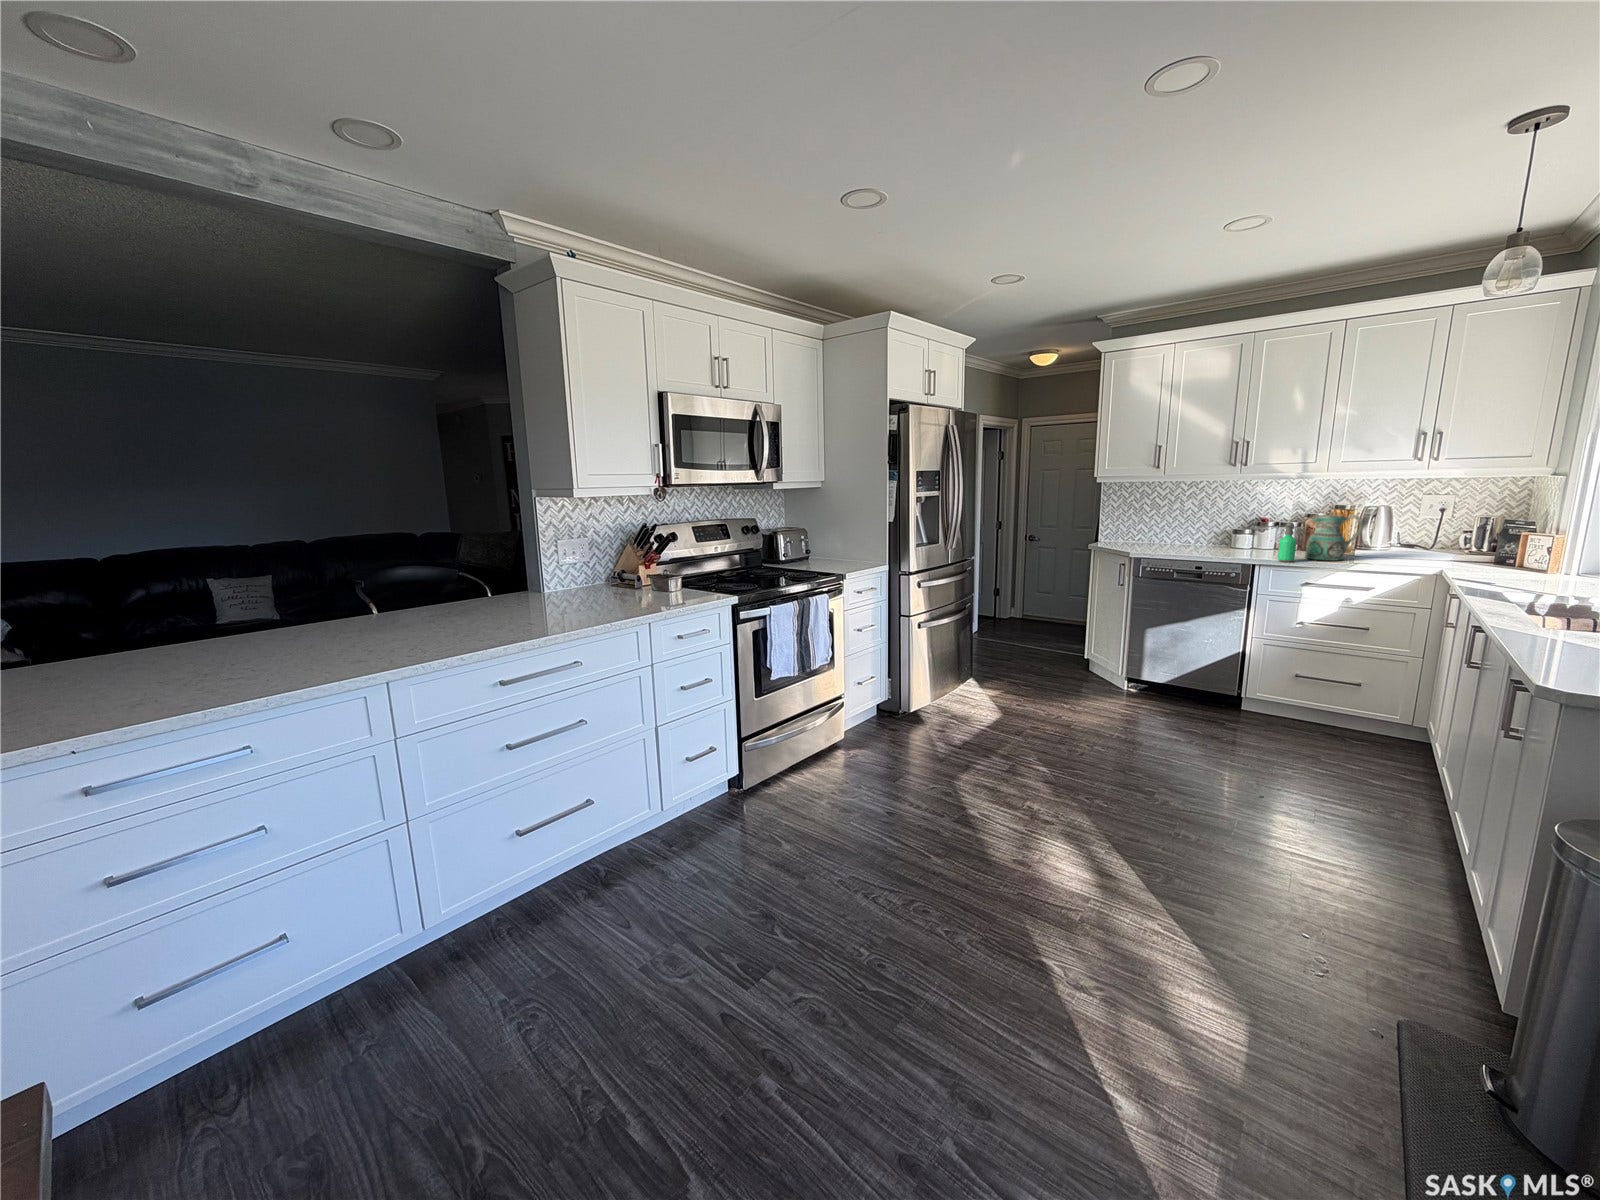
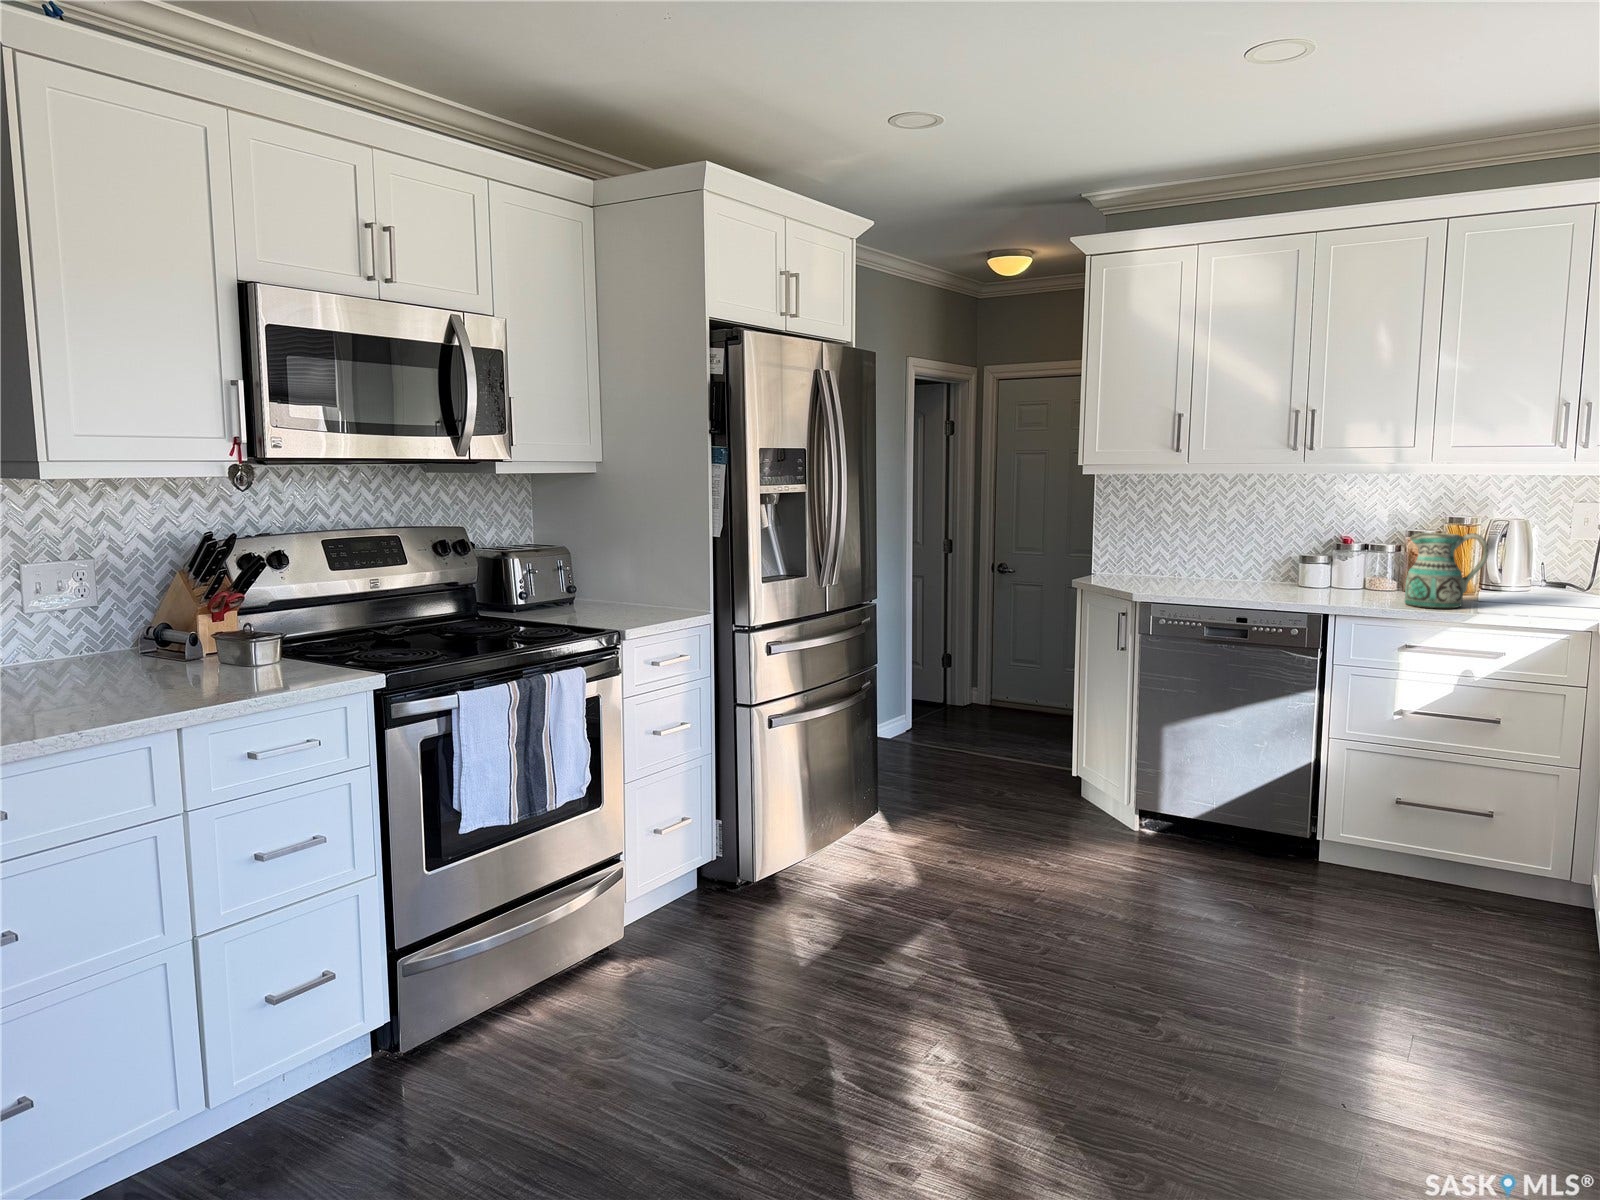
soap dispenser: present [1278,522,1296,562] -> none [1362,545,1389,610]

